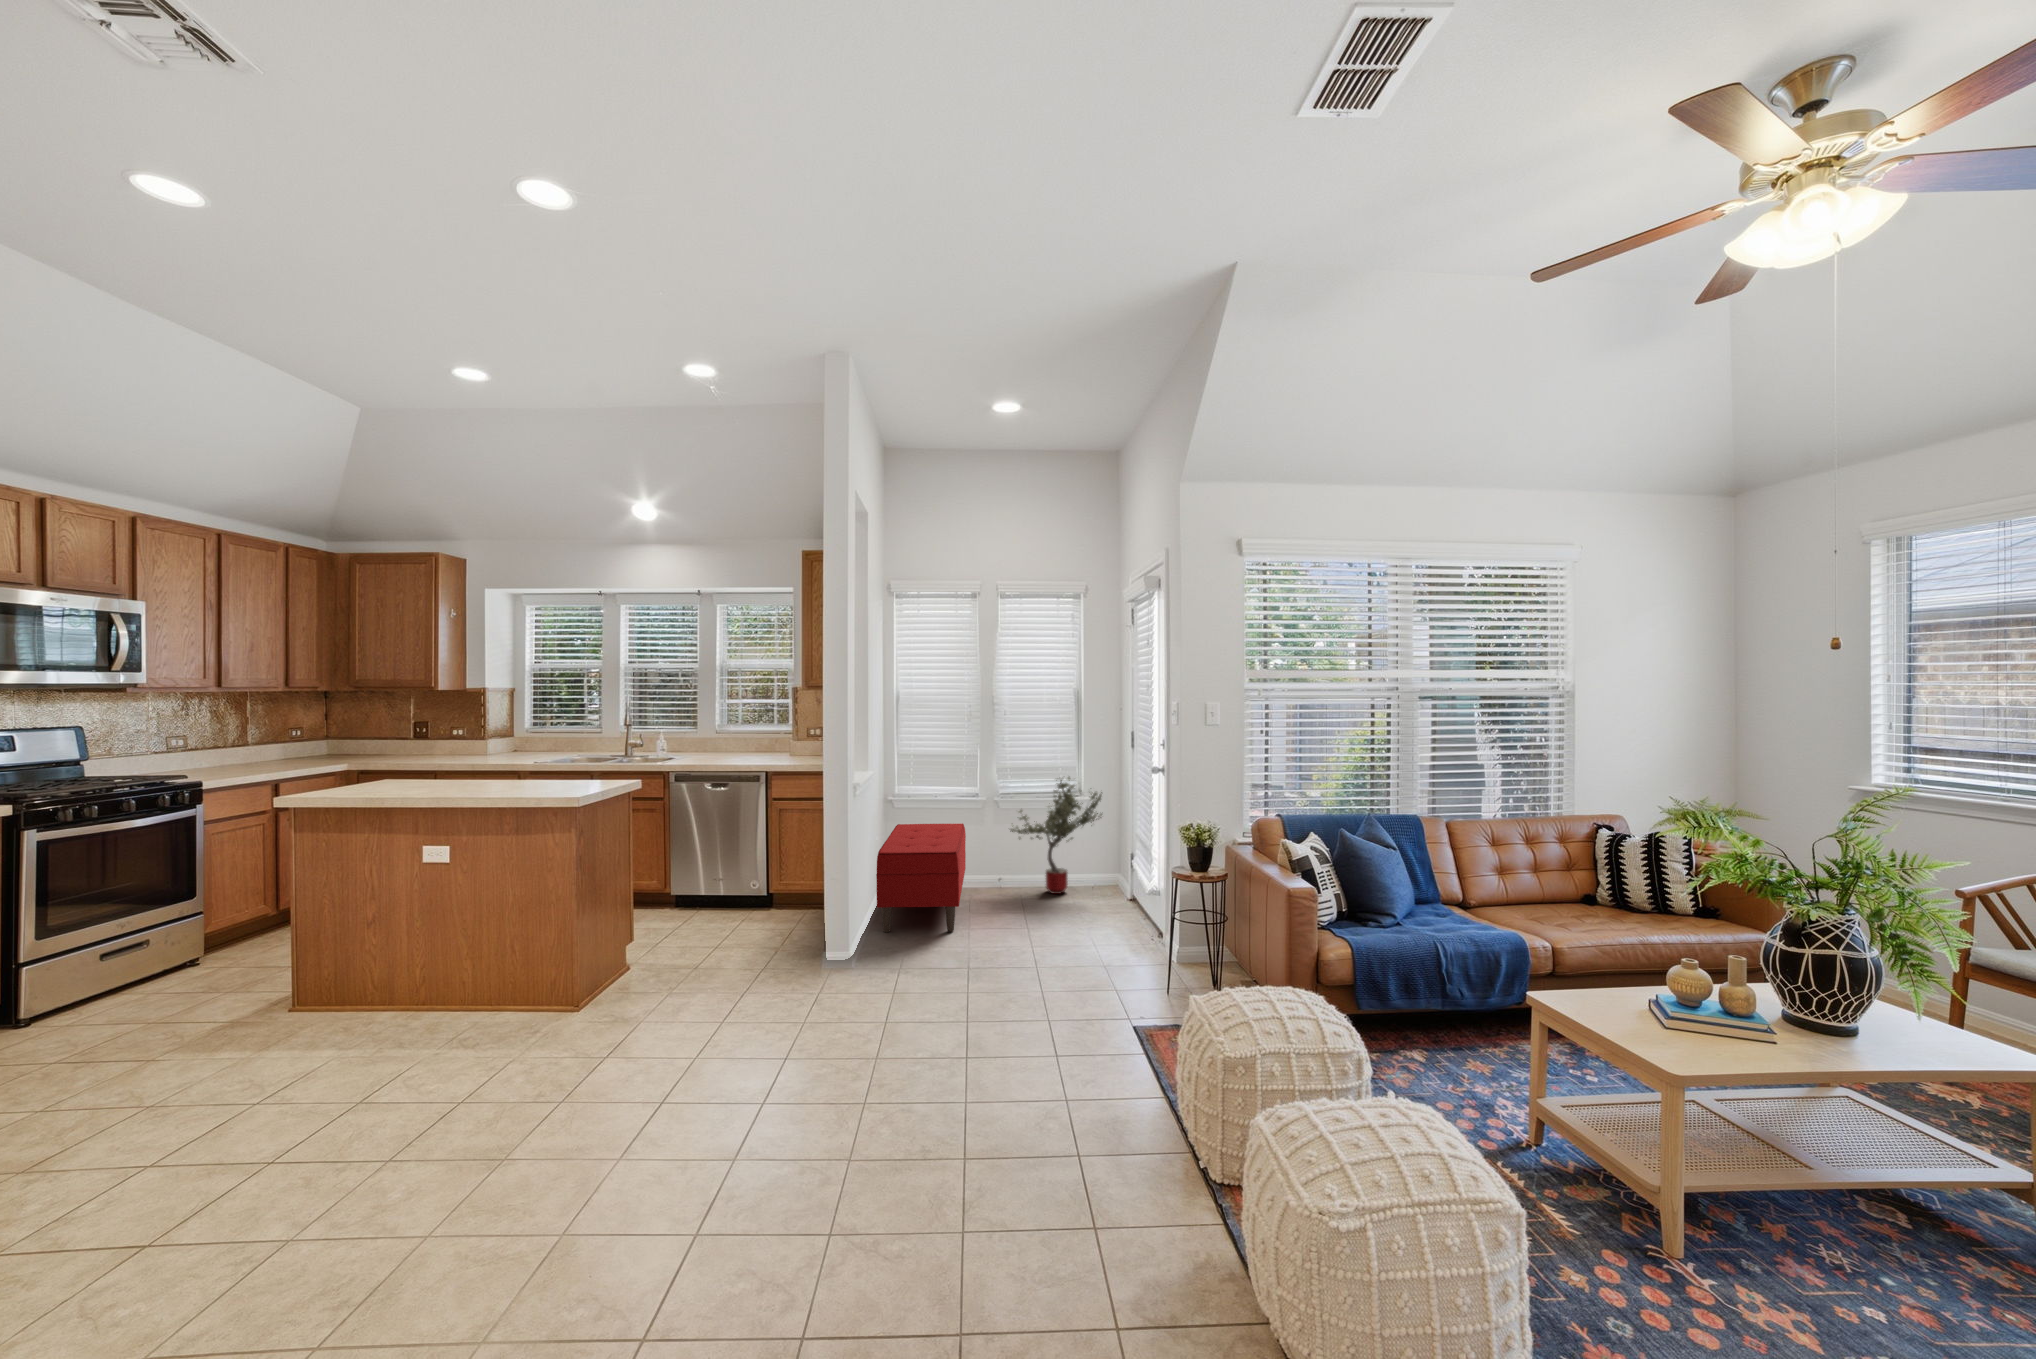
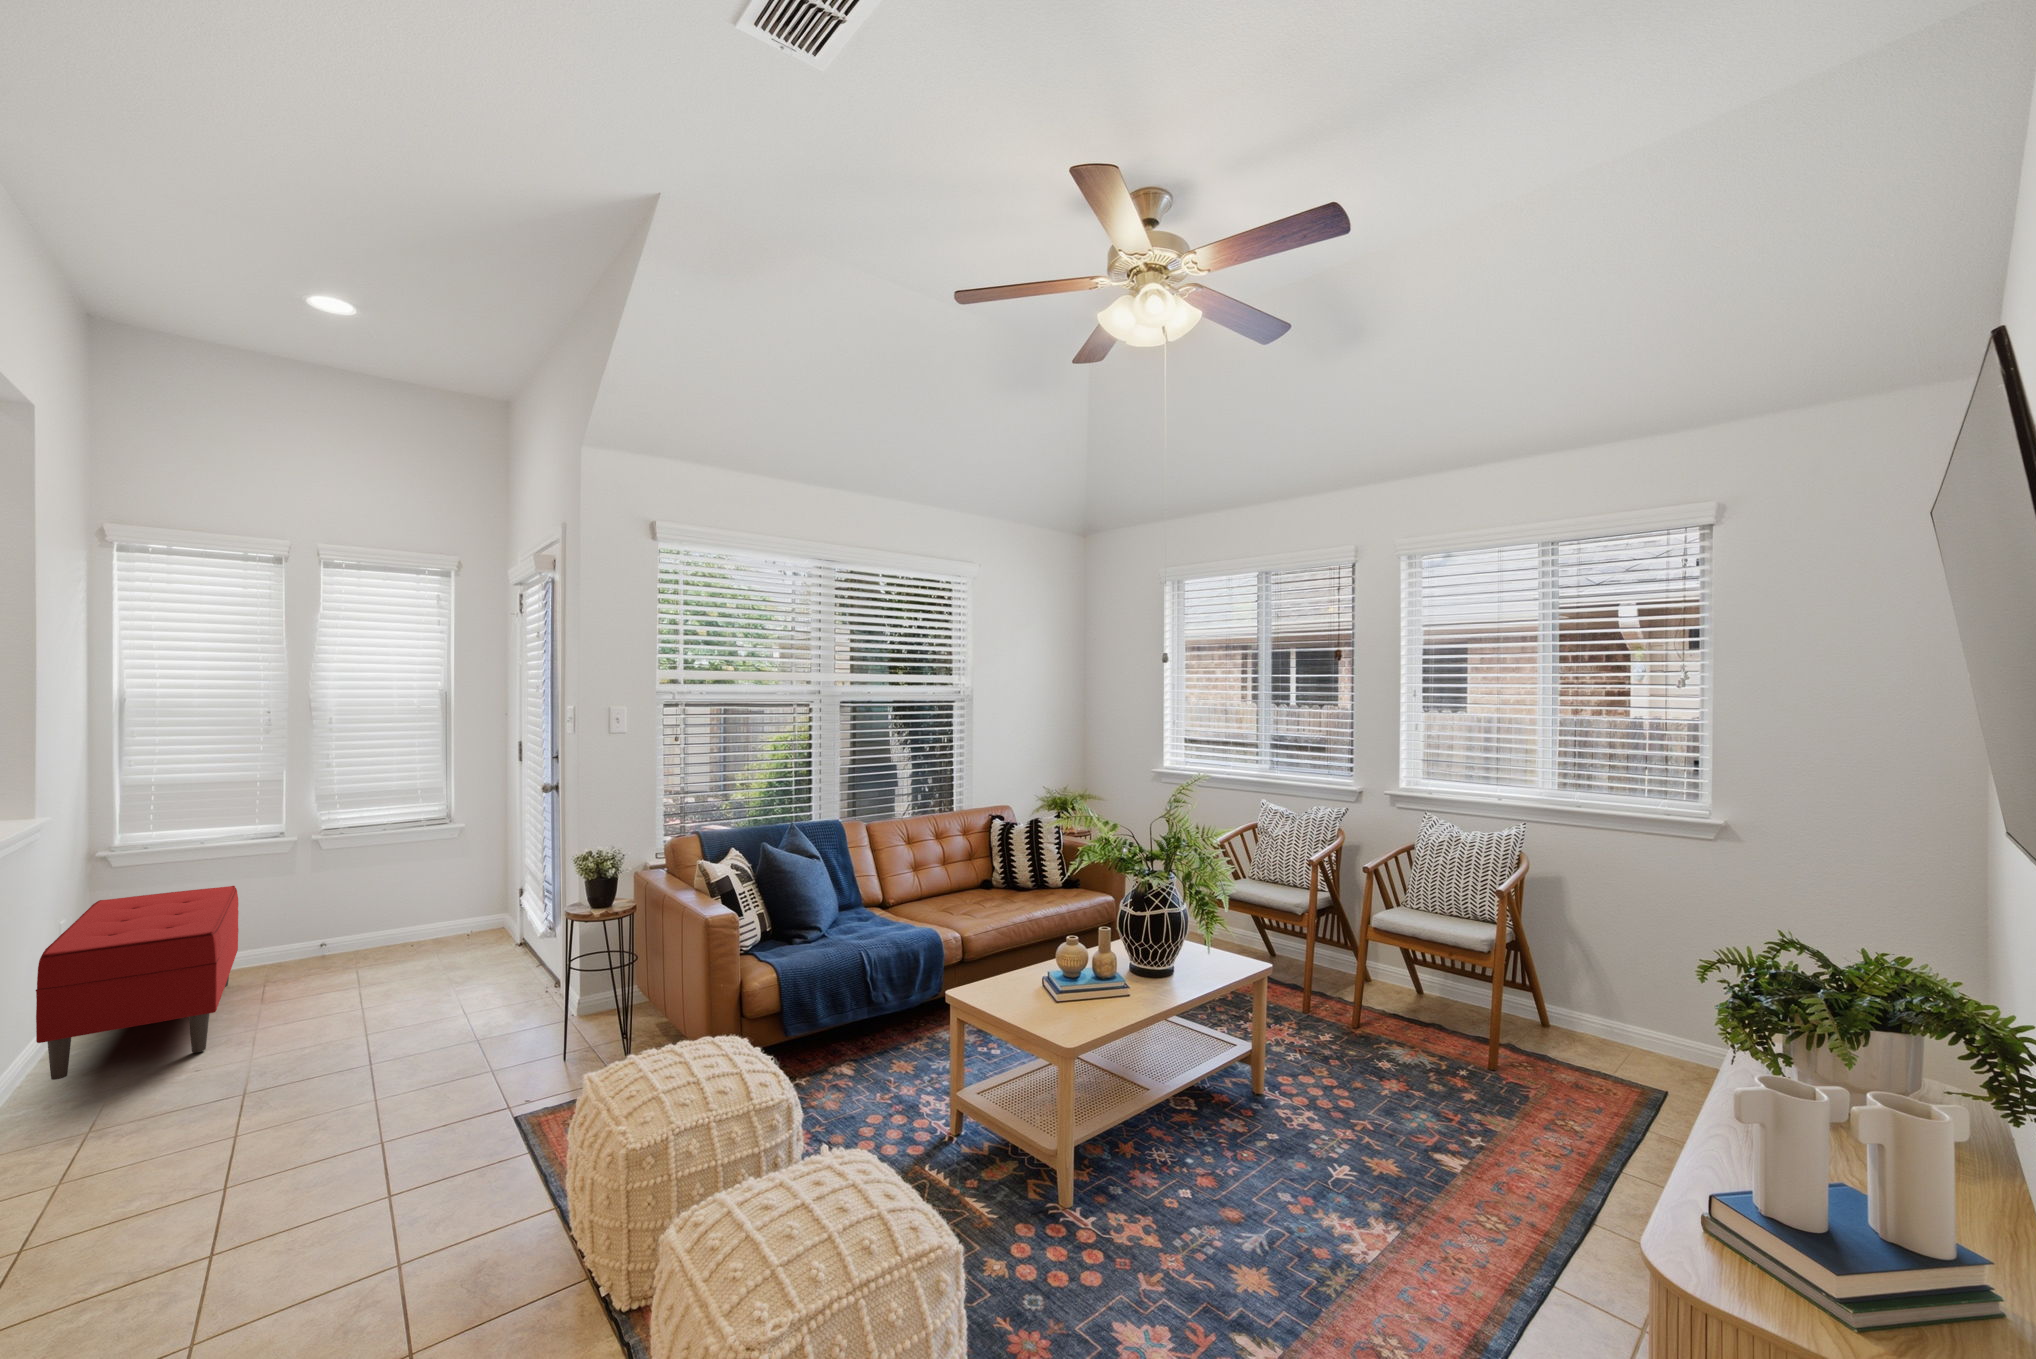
potted tree: present [1011,777,1102,894] -> none [318,805,473,963]

